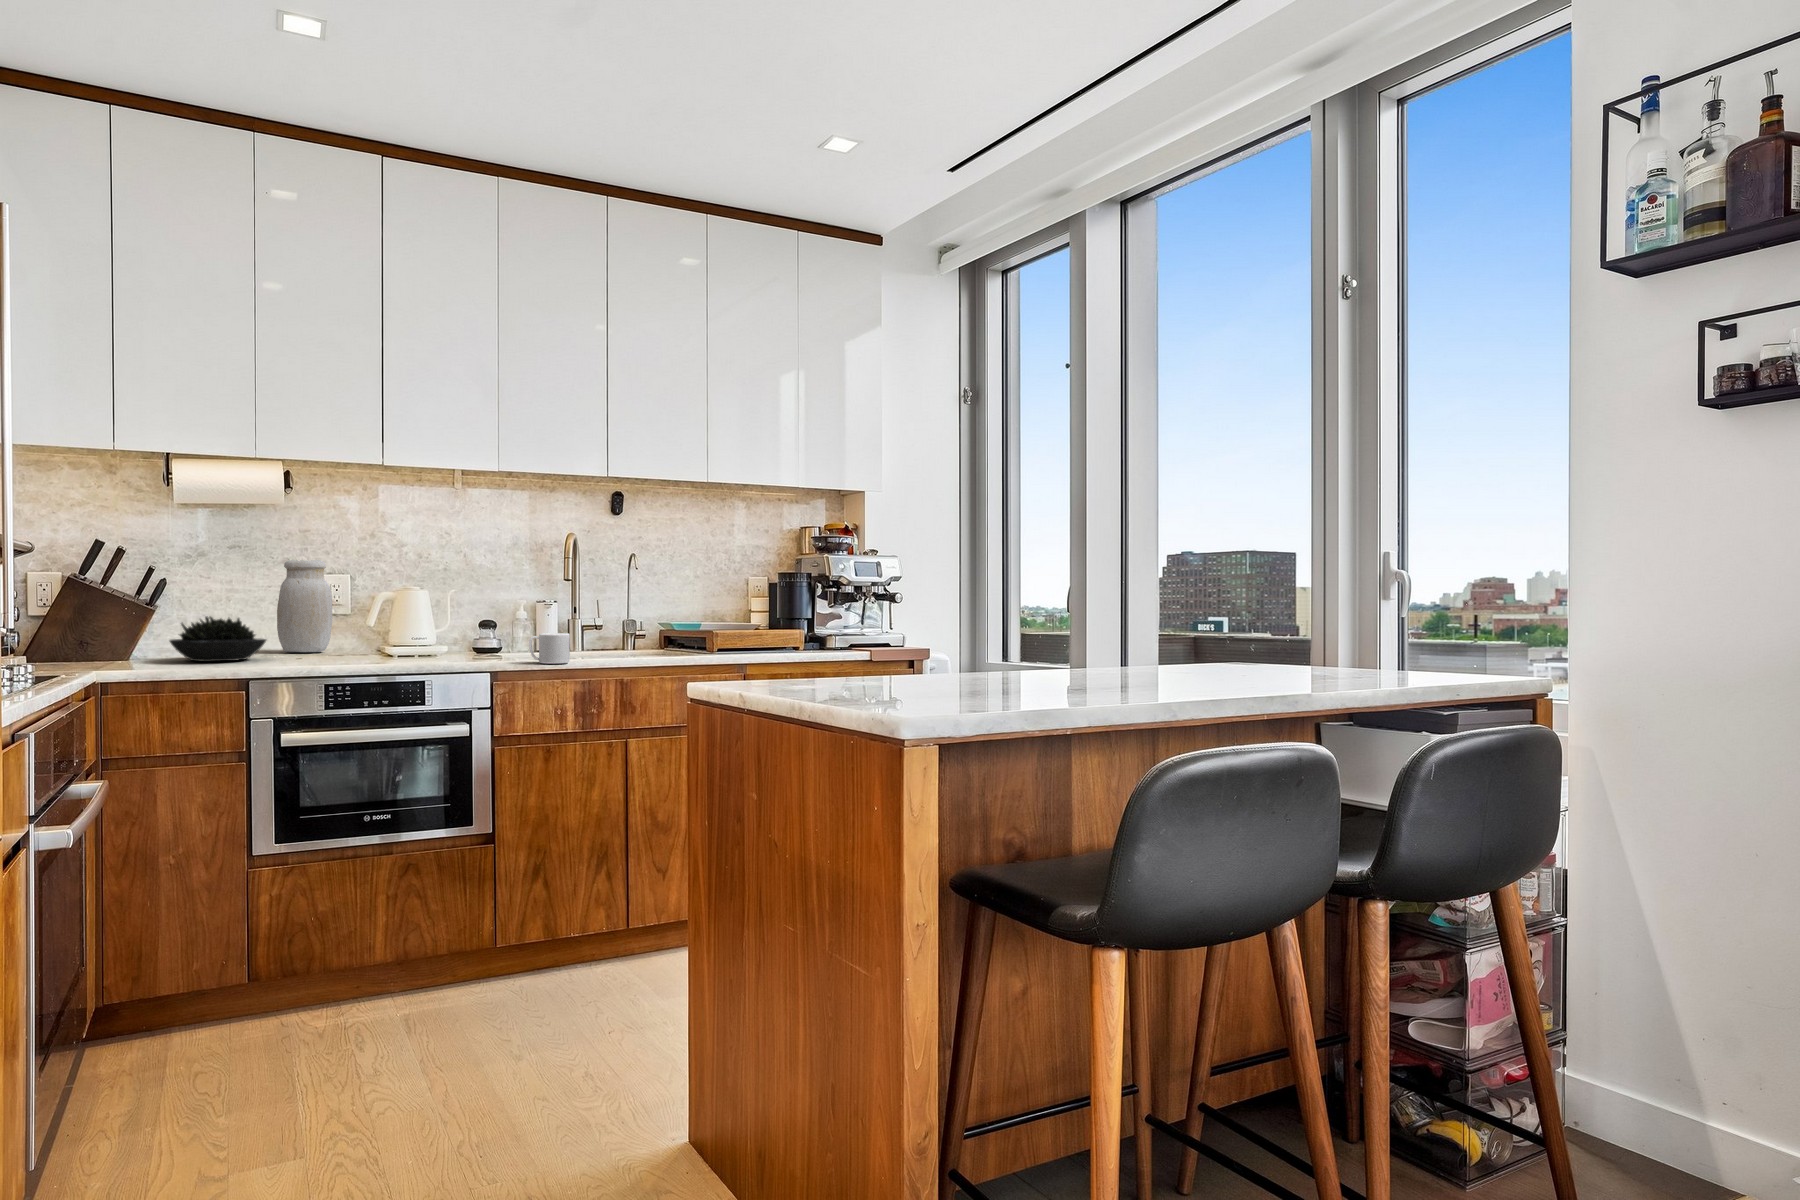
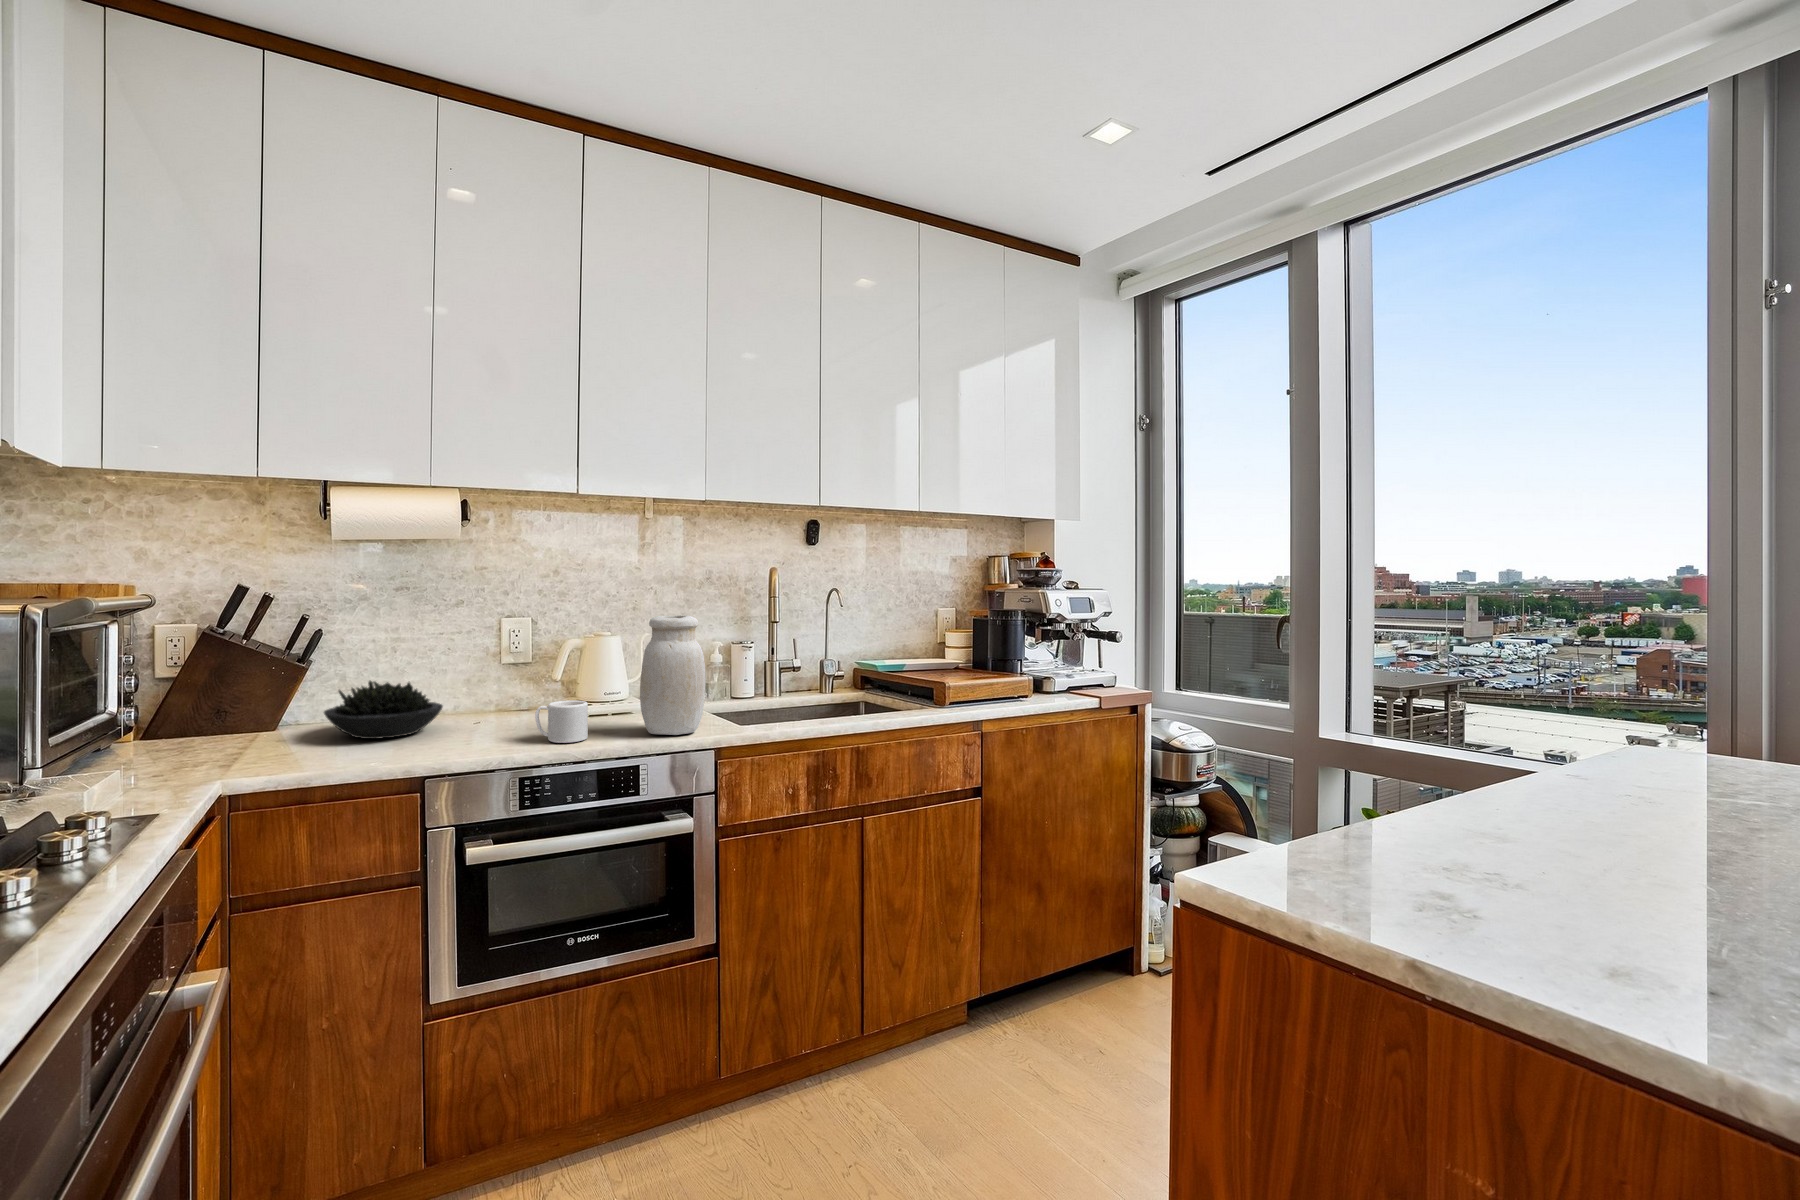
jar: present [277,560,332,652] -> present [640,615,706,735]
mug: present [529,633,570,664] -> present [535,700,588,743]

